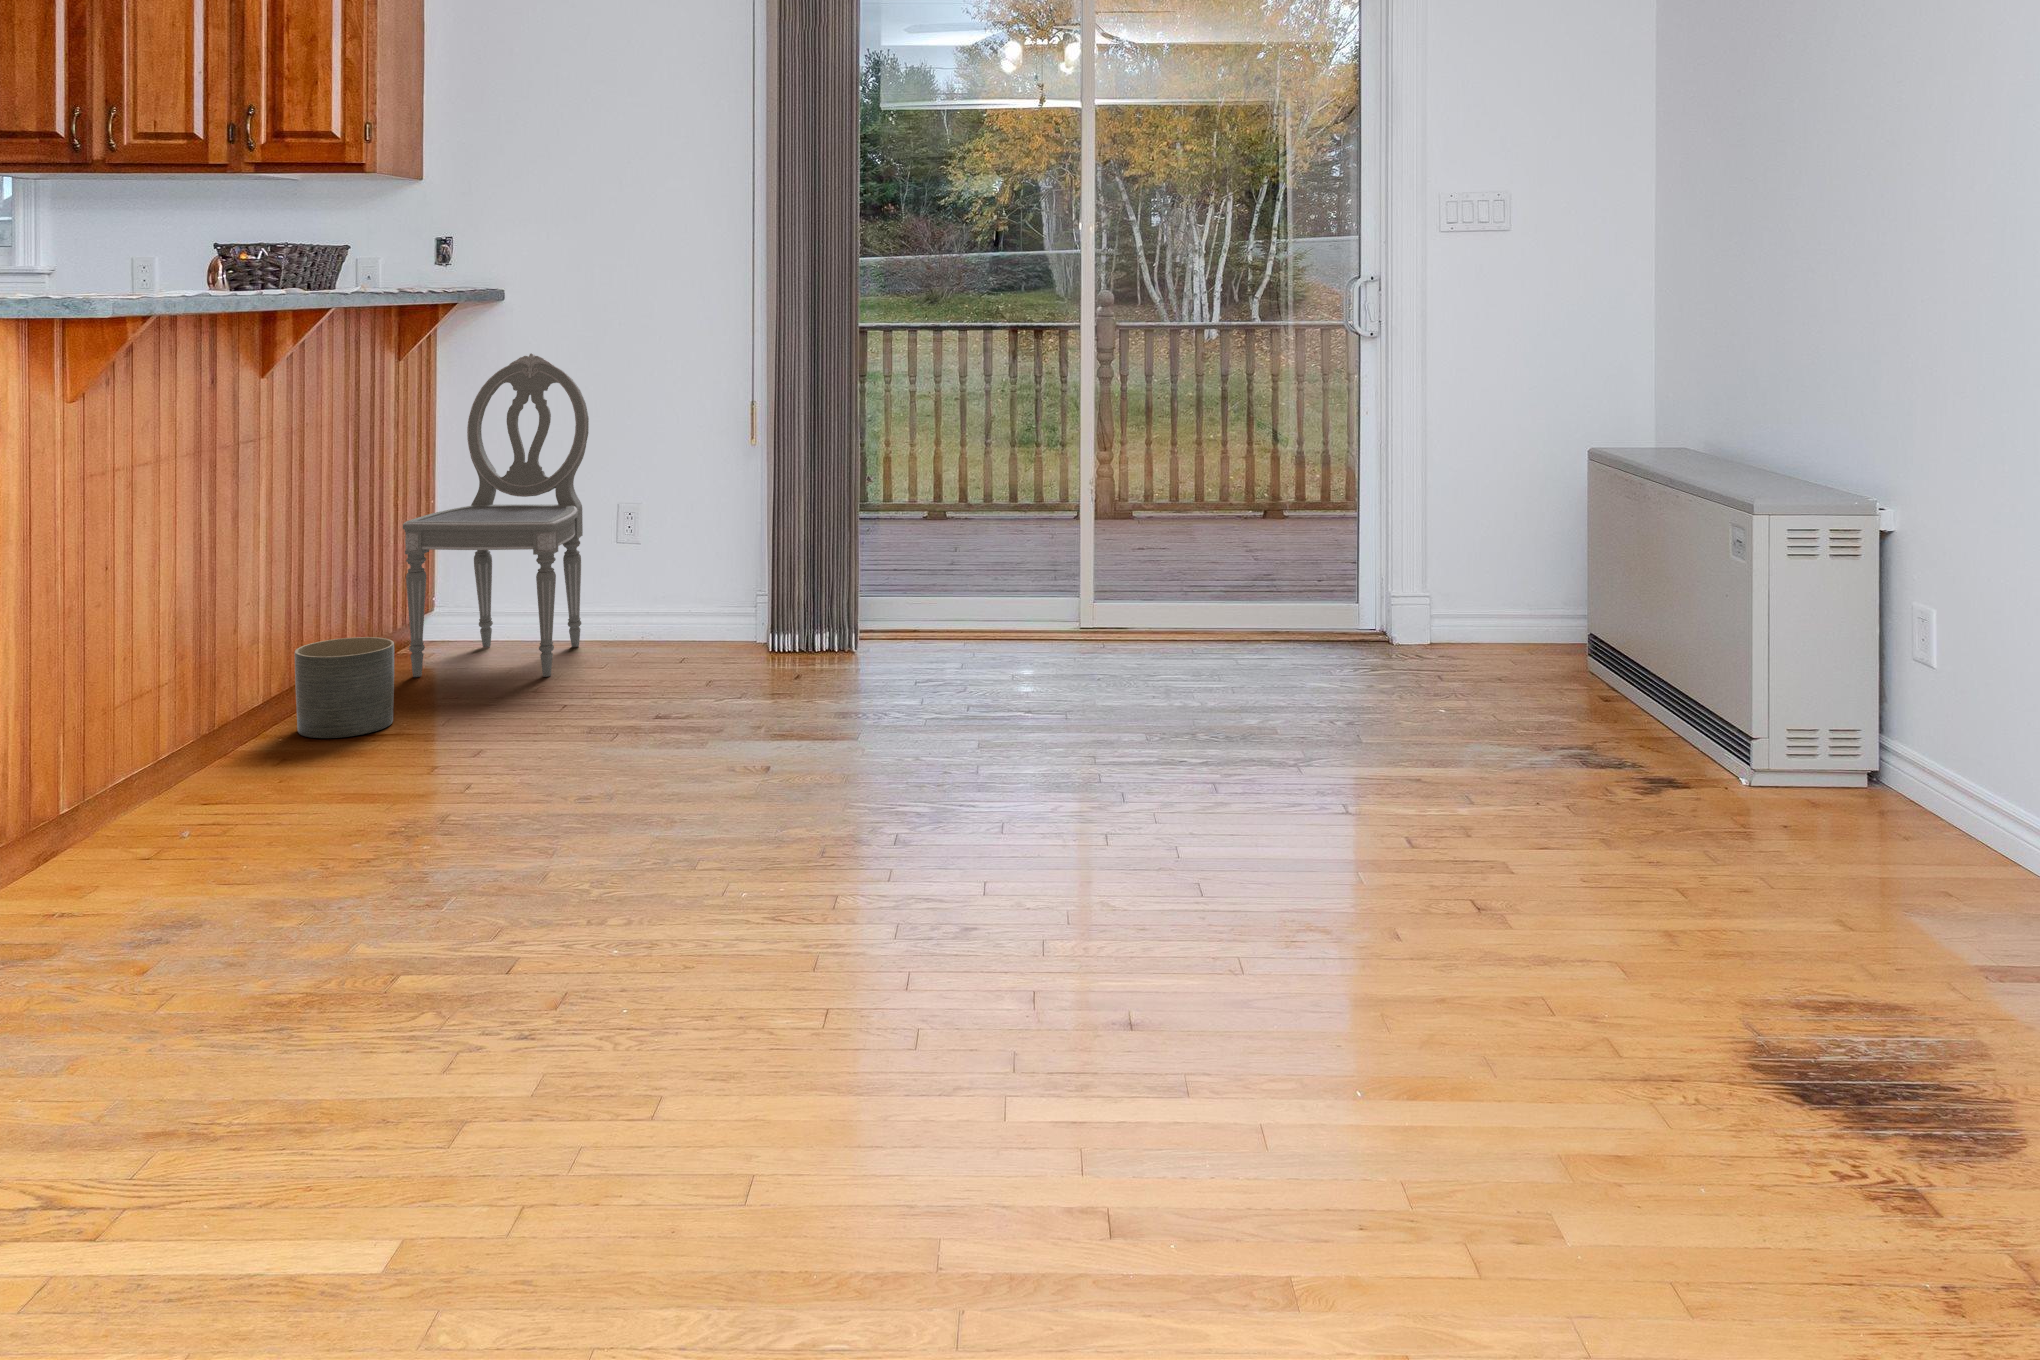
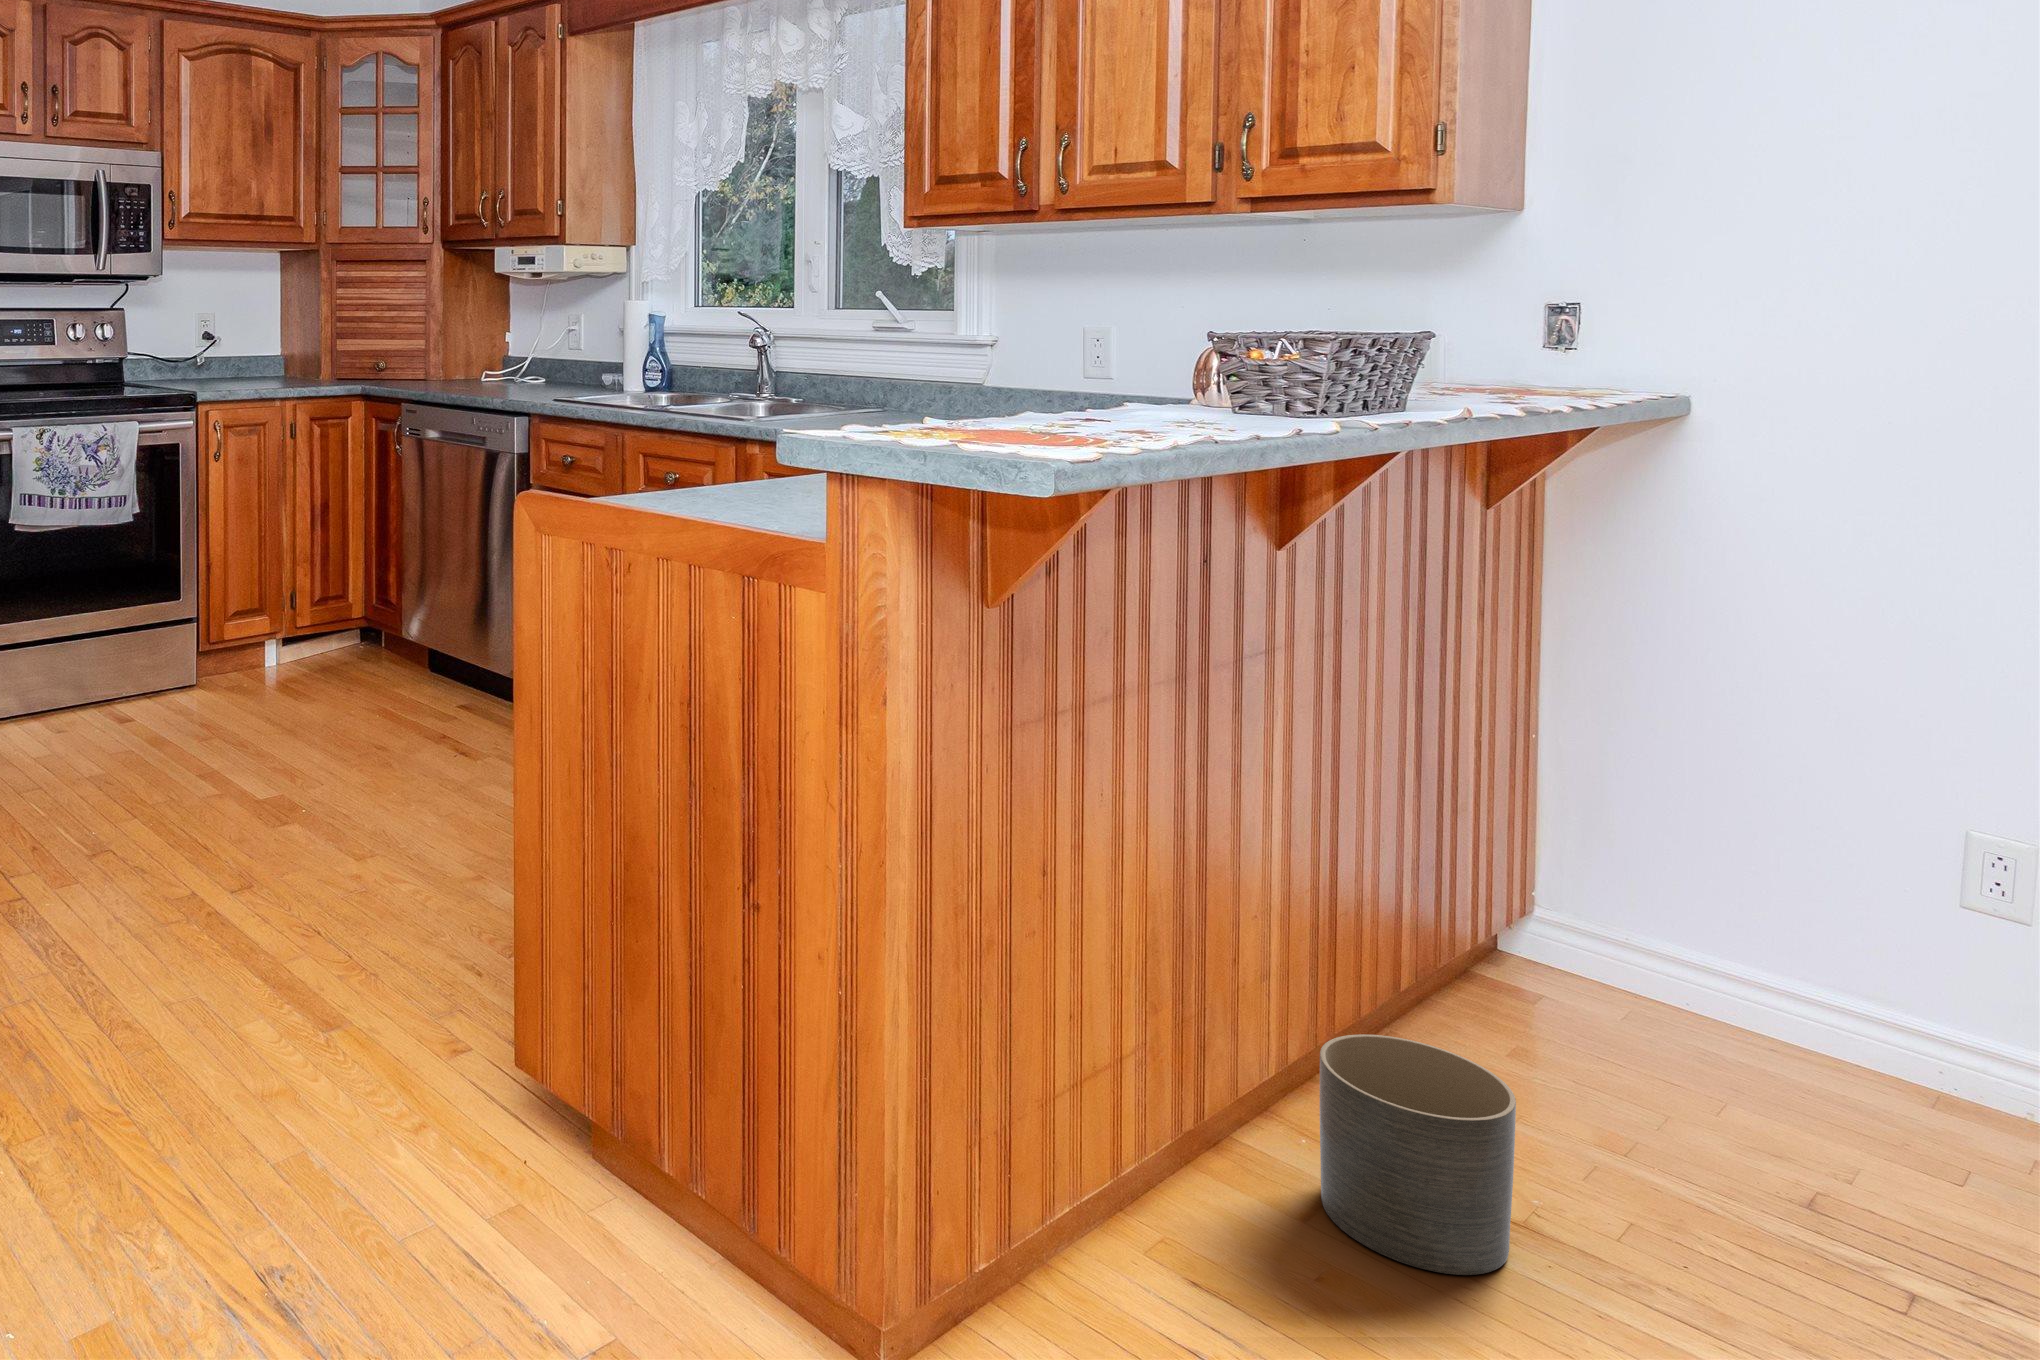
dining chair: present [403,353,589,677] -> none [1497,521,1891,1209]

